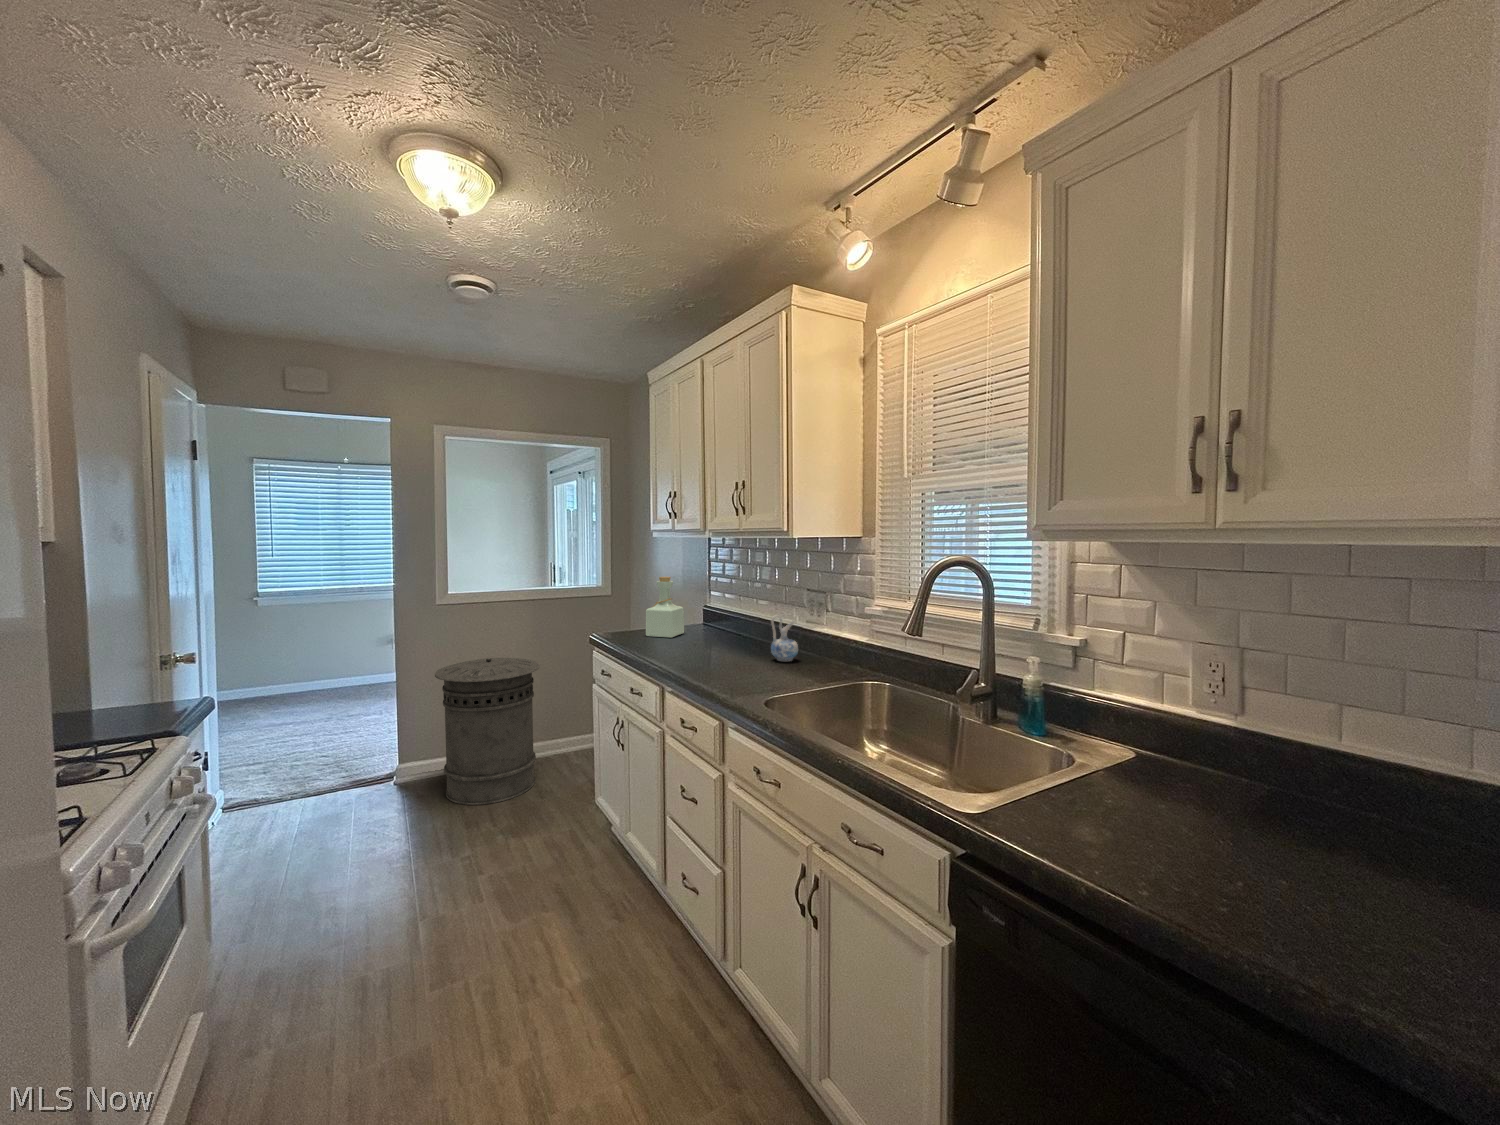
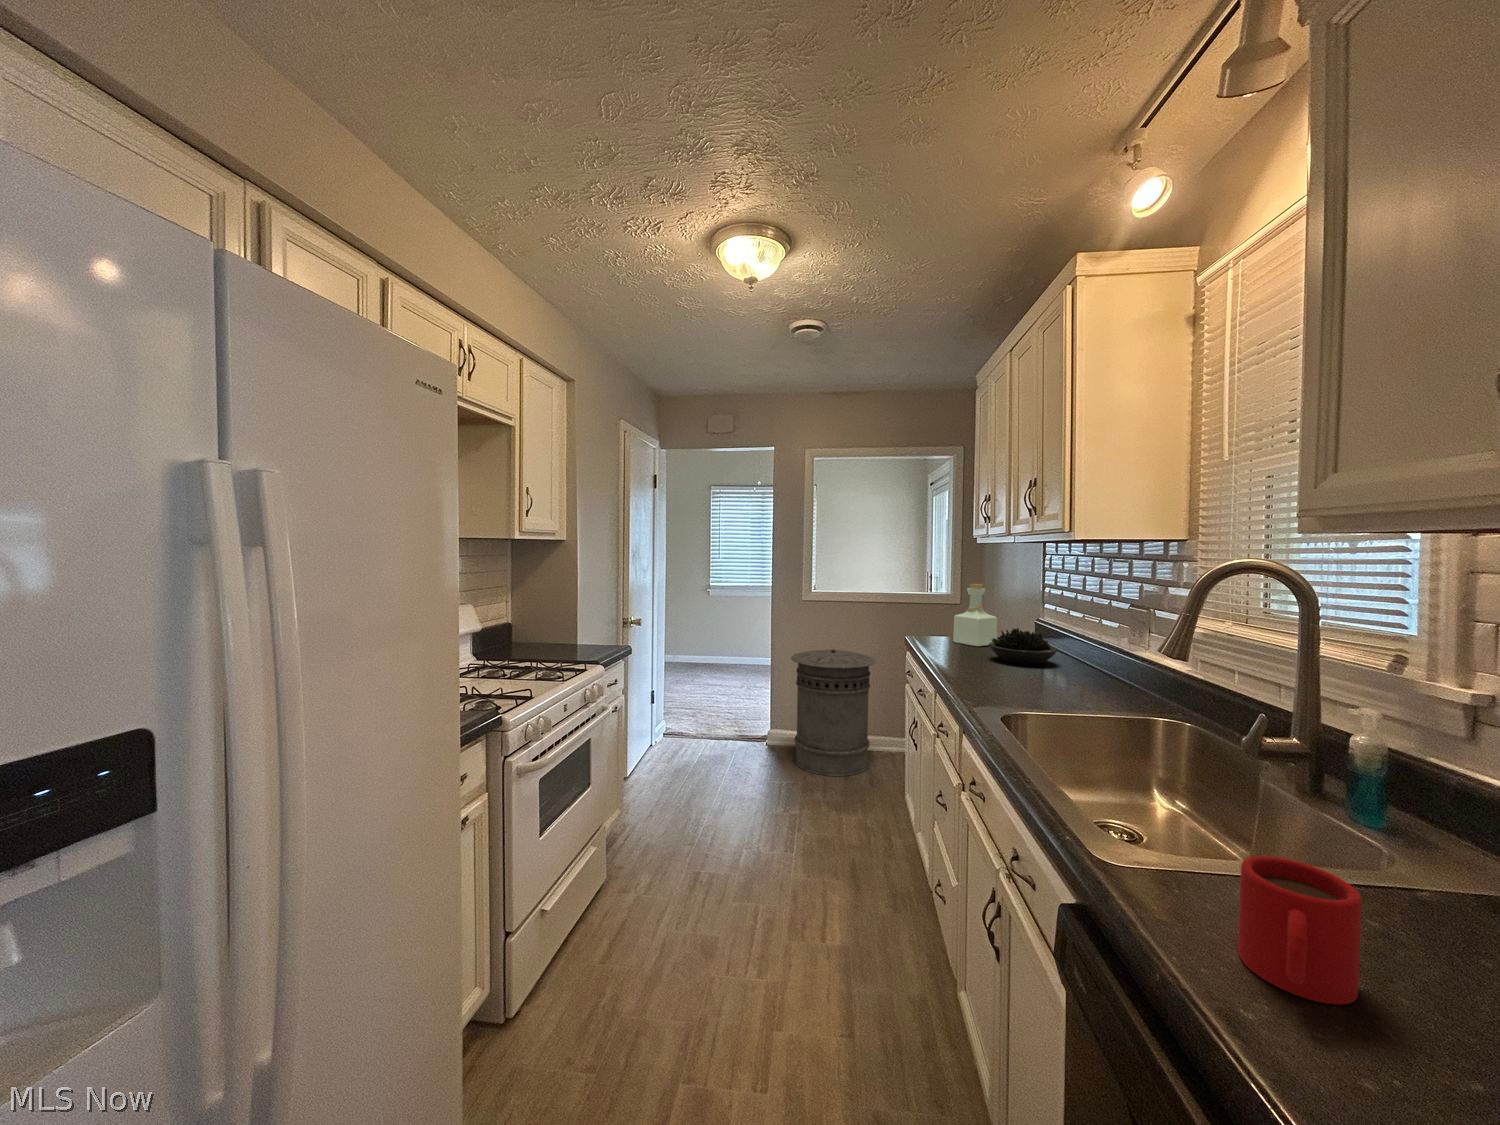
ceramic pitcher: present [771,615,798,662] -> none [1063,629,1099,684]
succulent plant: none [694,617,751,651] -> present [989,628,1058,665]
mug: none [1095,777,1167,867] -> present [1238,856,1362,1005]

